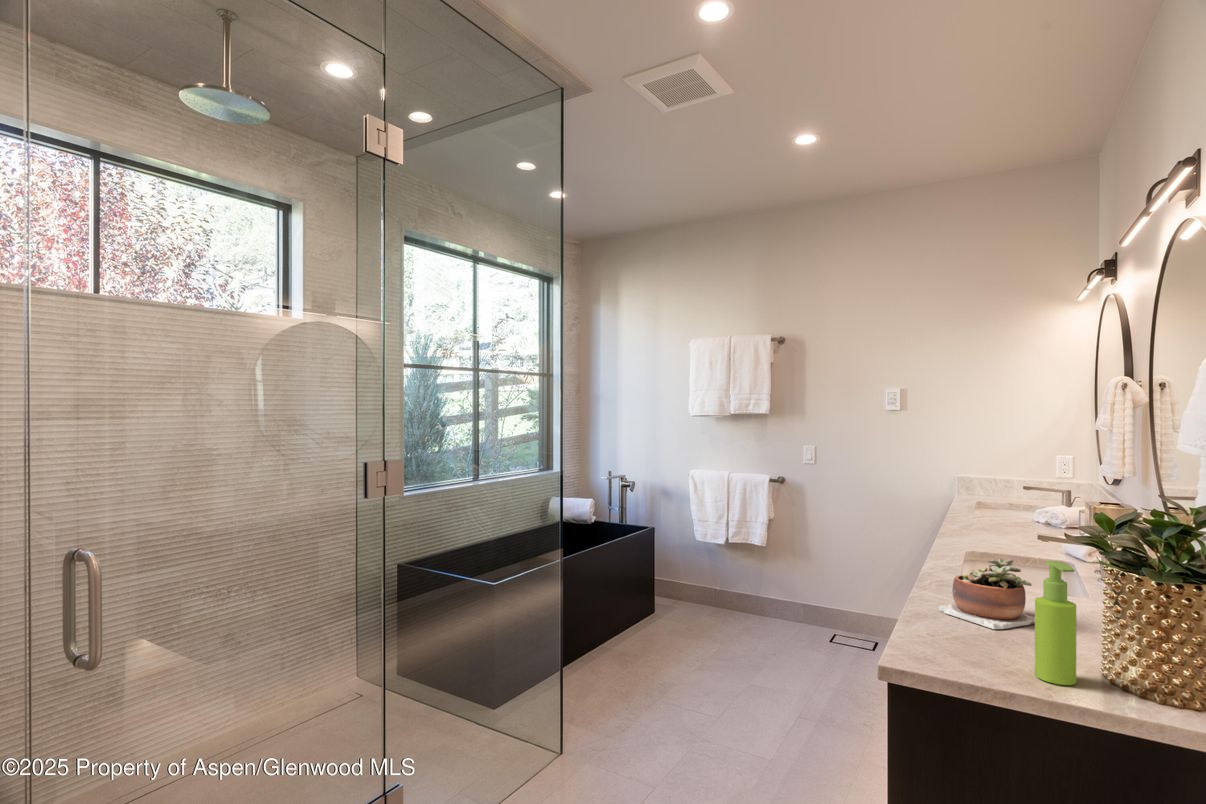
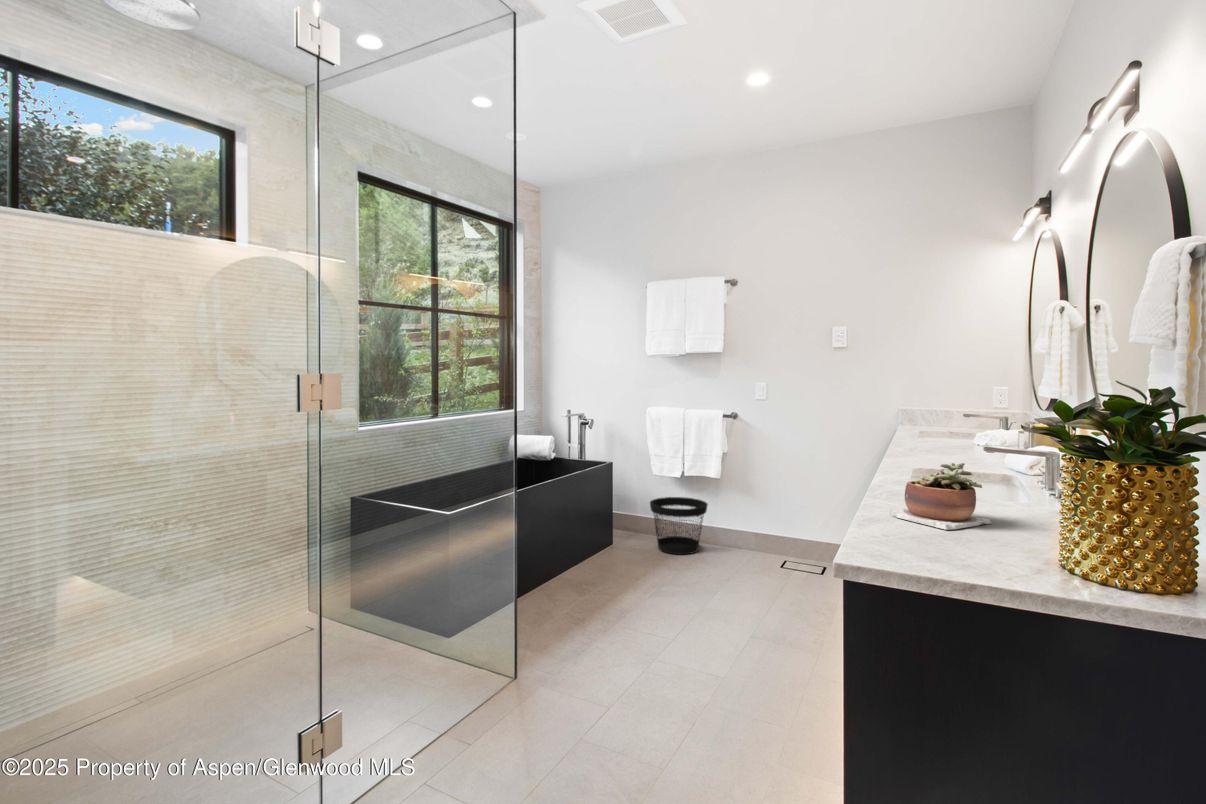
soap dispenser: present [1035,561,1076,685] -> none [992,452,1038,575]
wastebasket: none [693,565,755,628] -> present [650,497,708,555]

